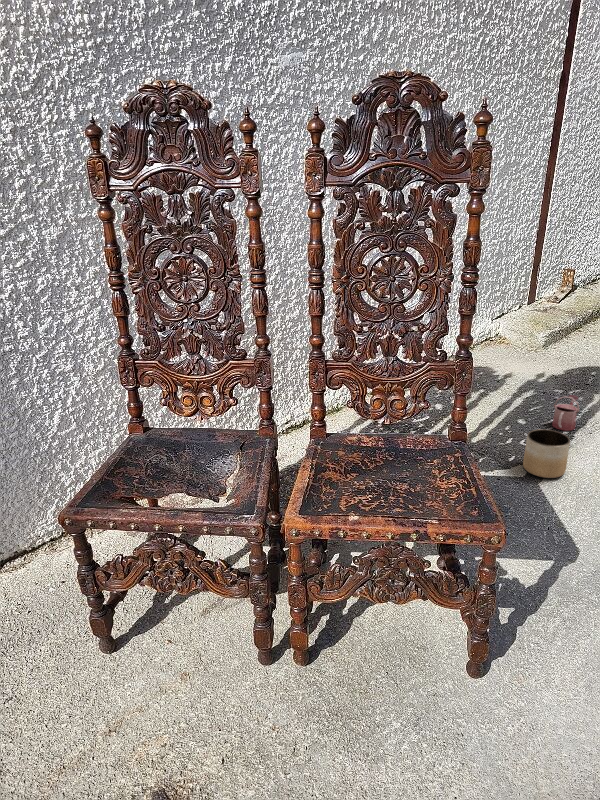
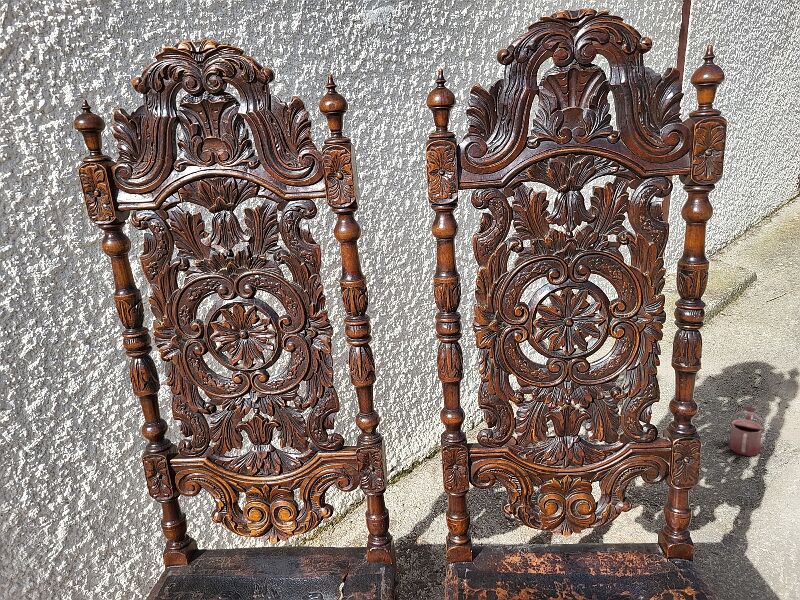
planter: present [523,429,570,478] -> none [716,469,782,542]

